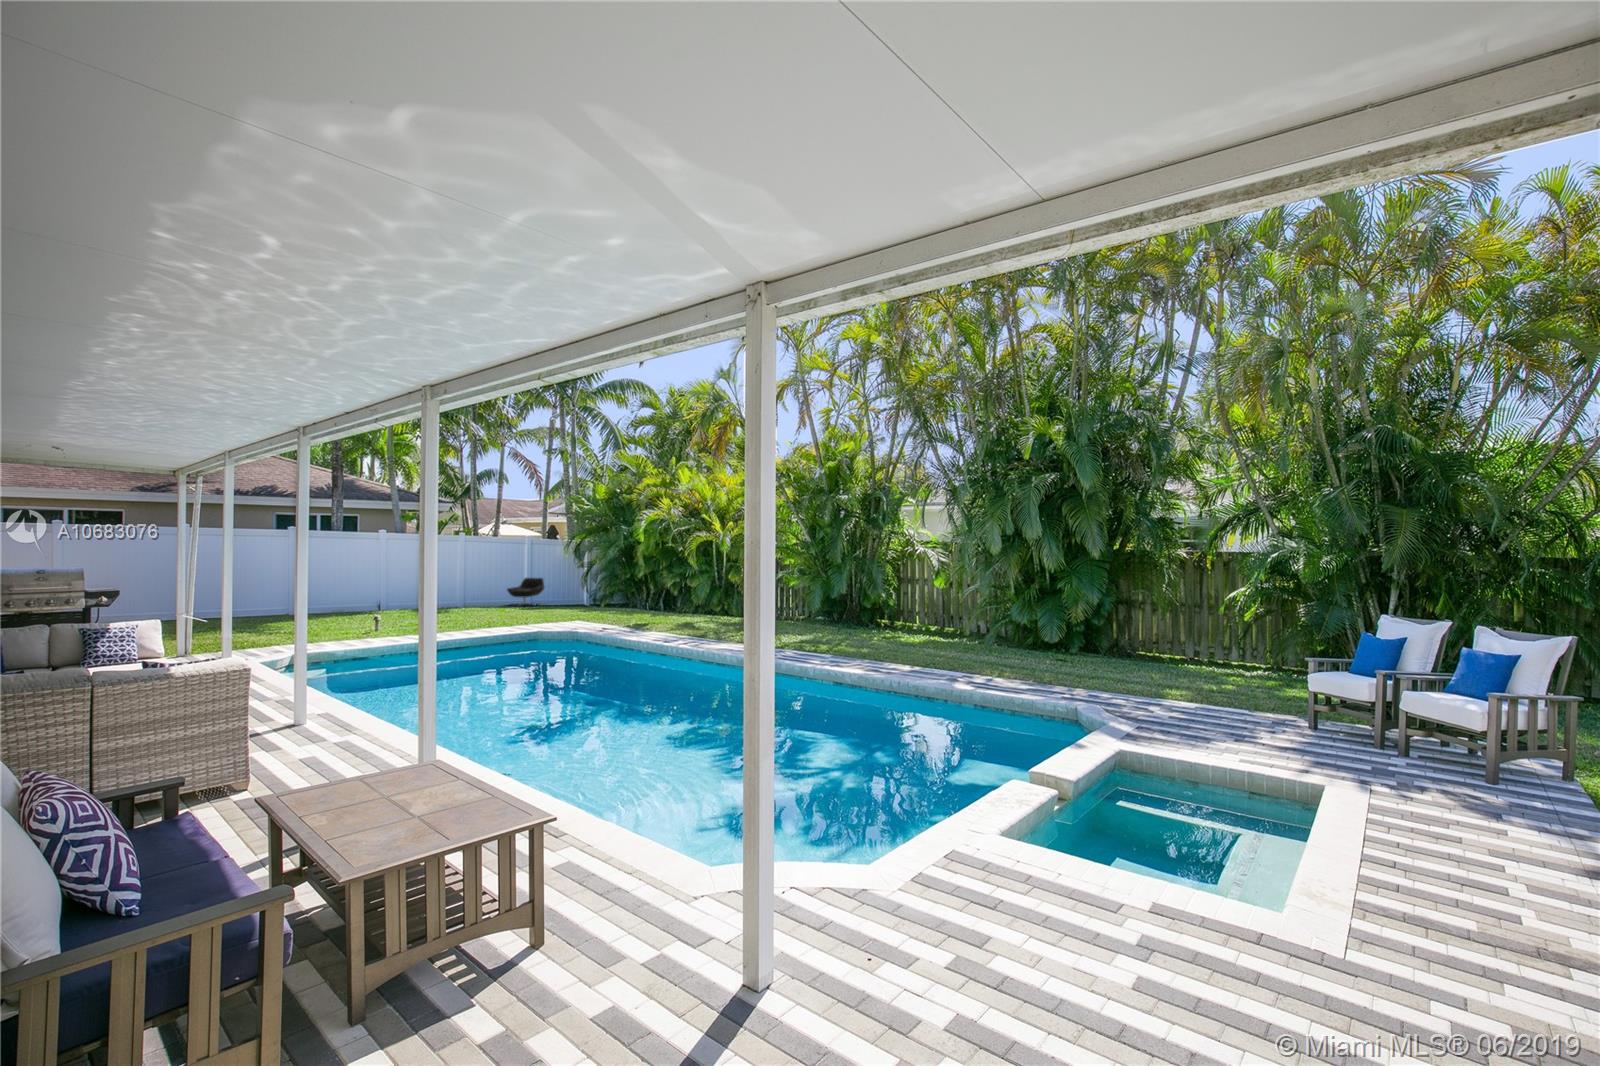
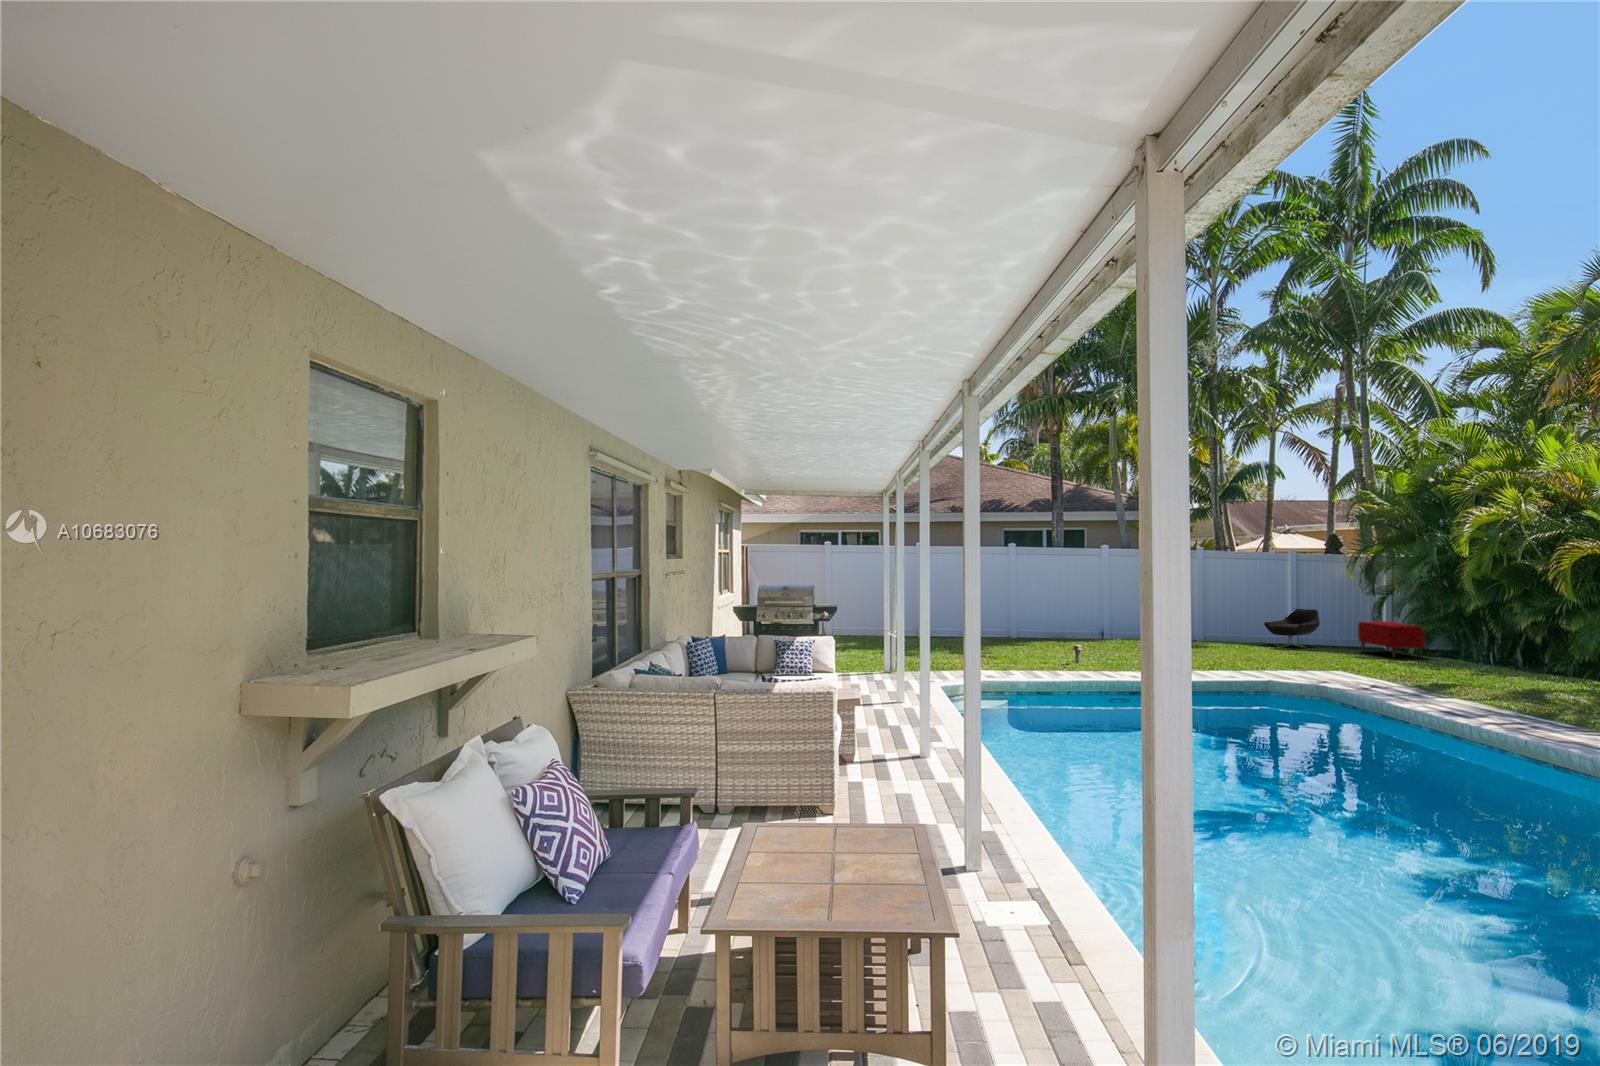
bench: none [571,584,612,609] -> present [1358,621,1425,657]

